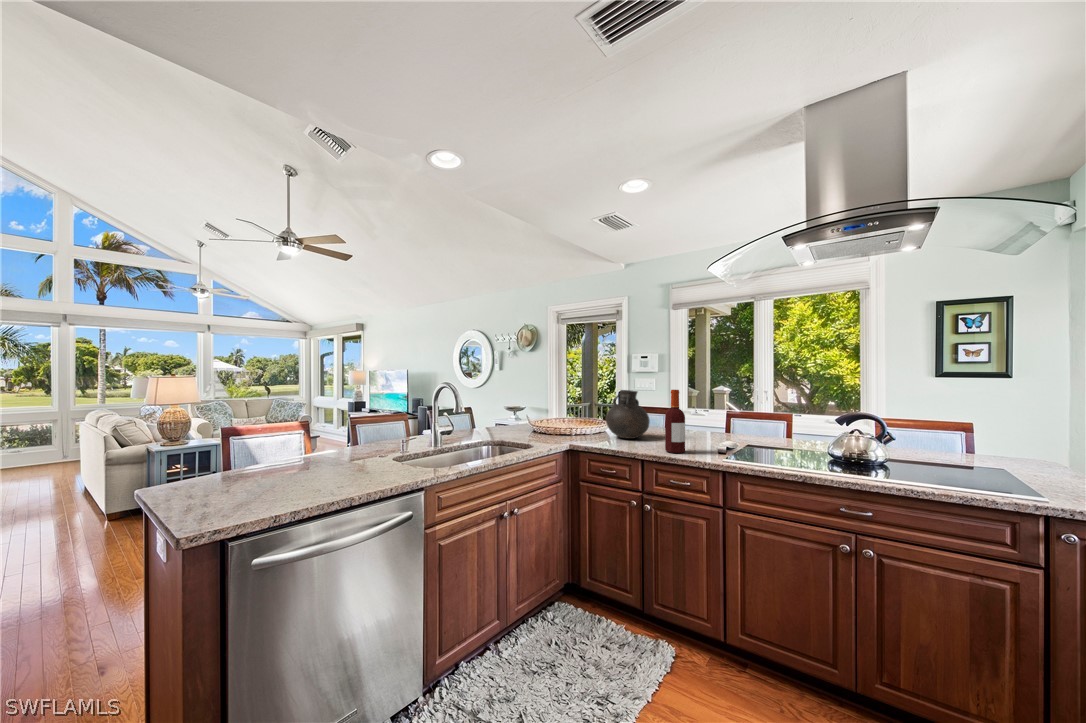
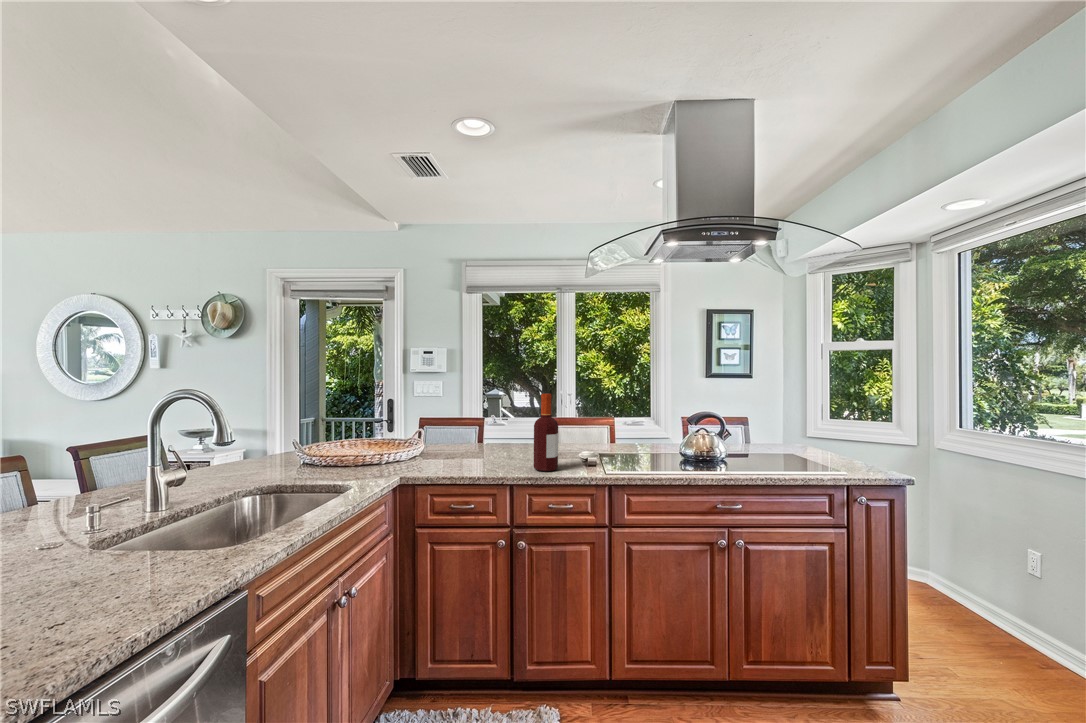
vase: present [606,390,650,439] -> none [432,395,489,458]

